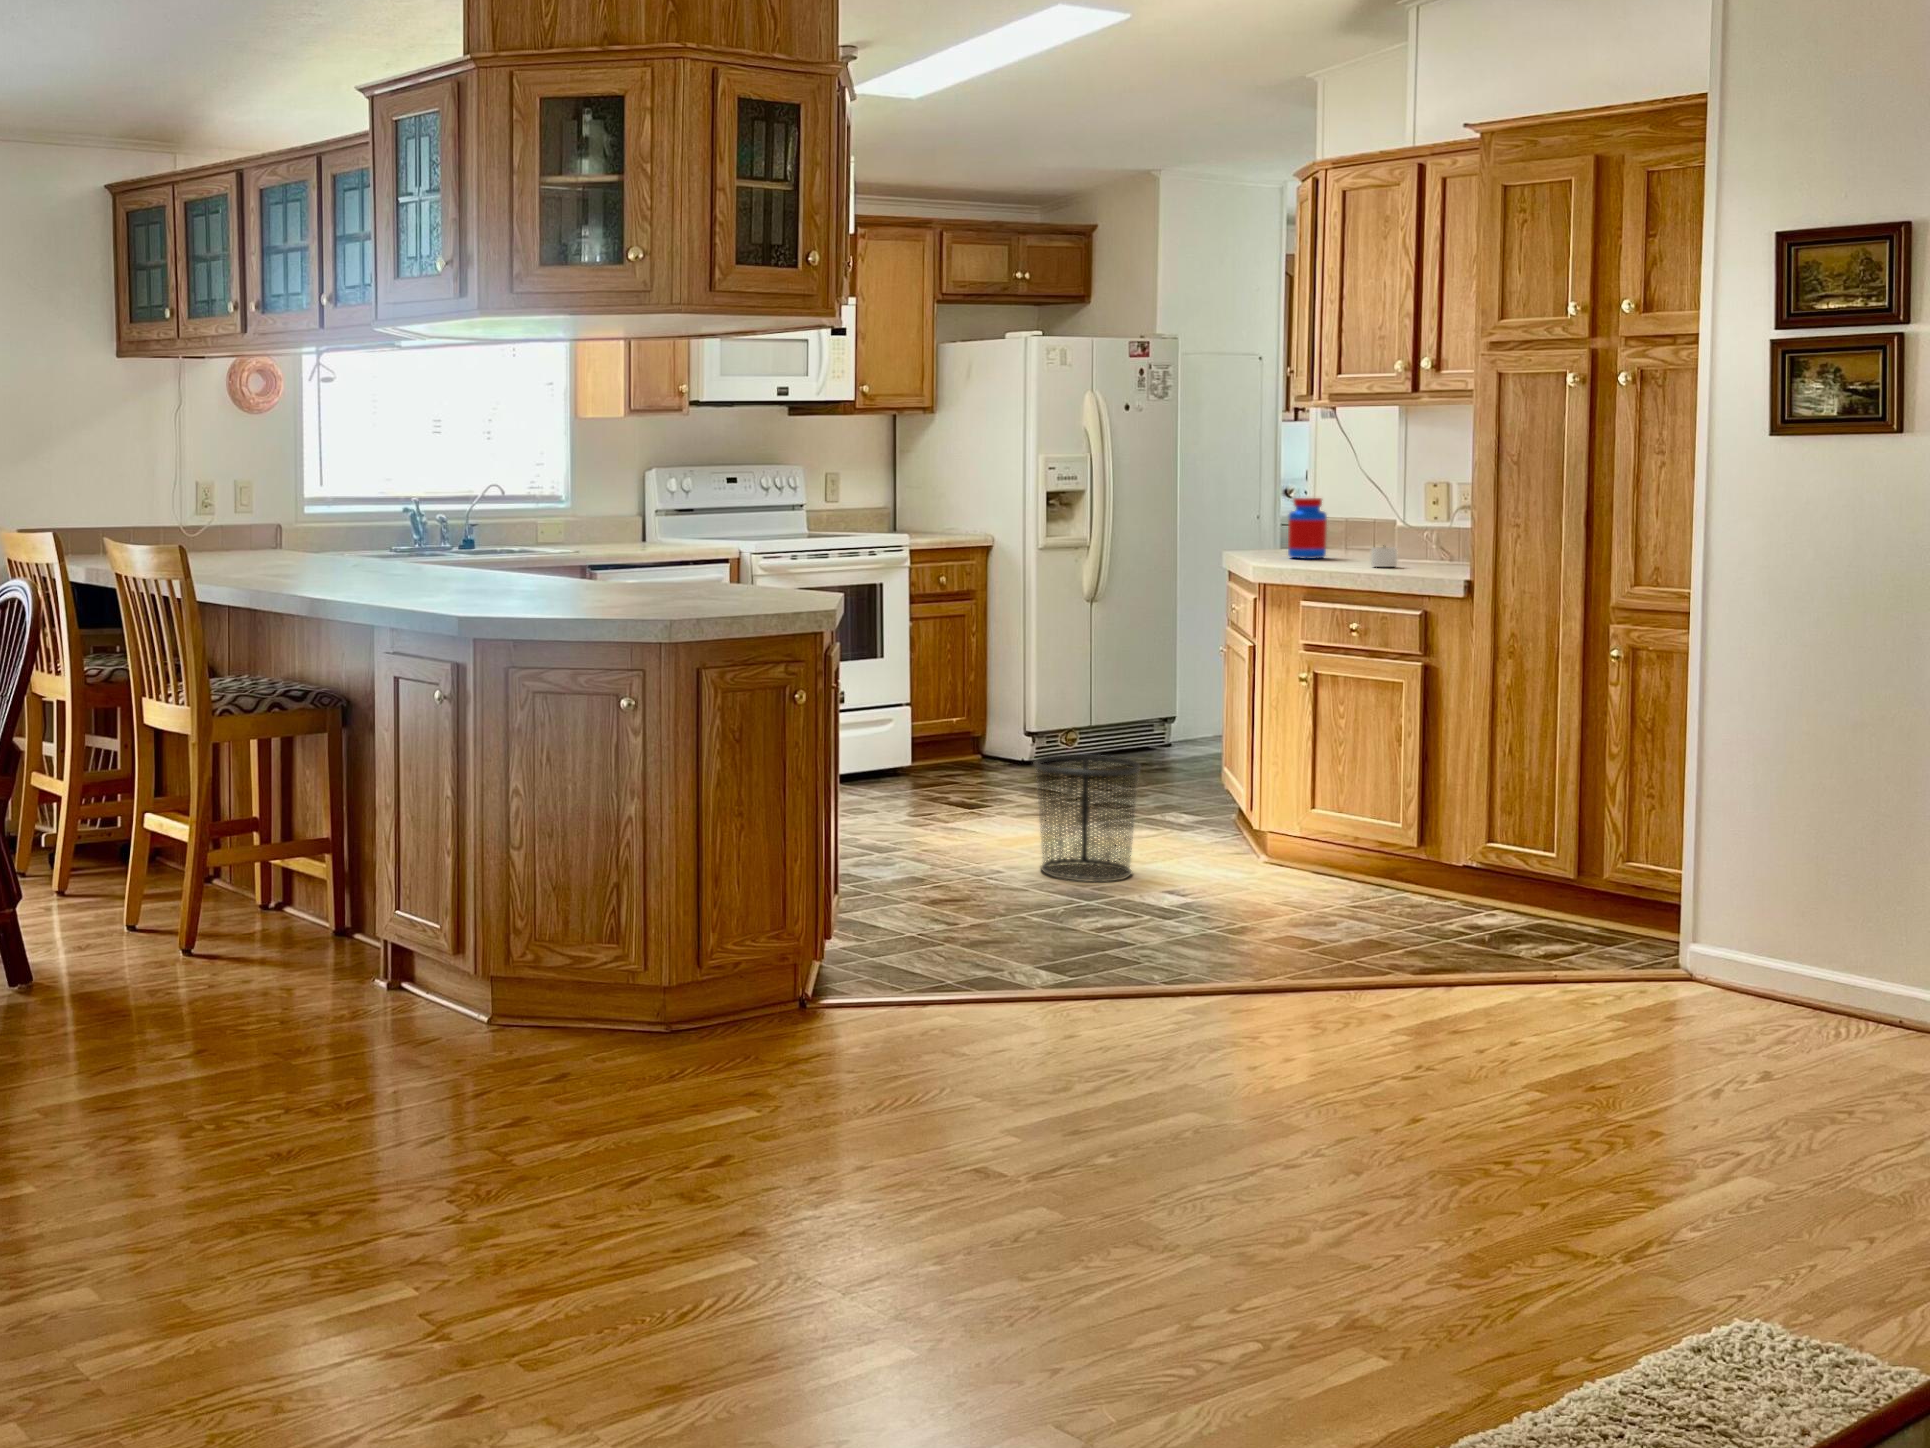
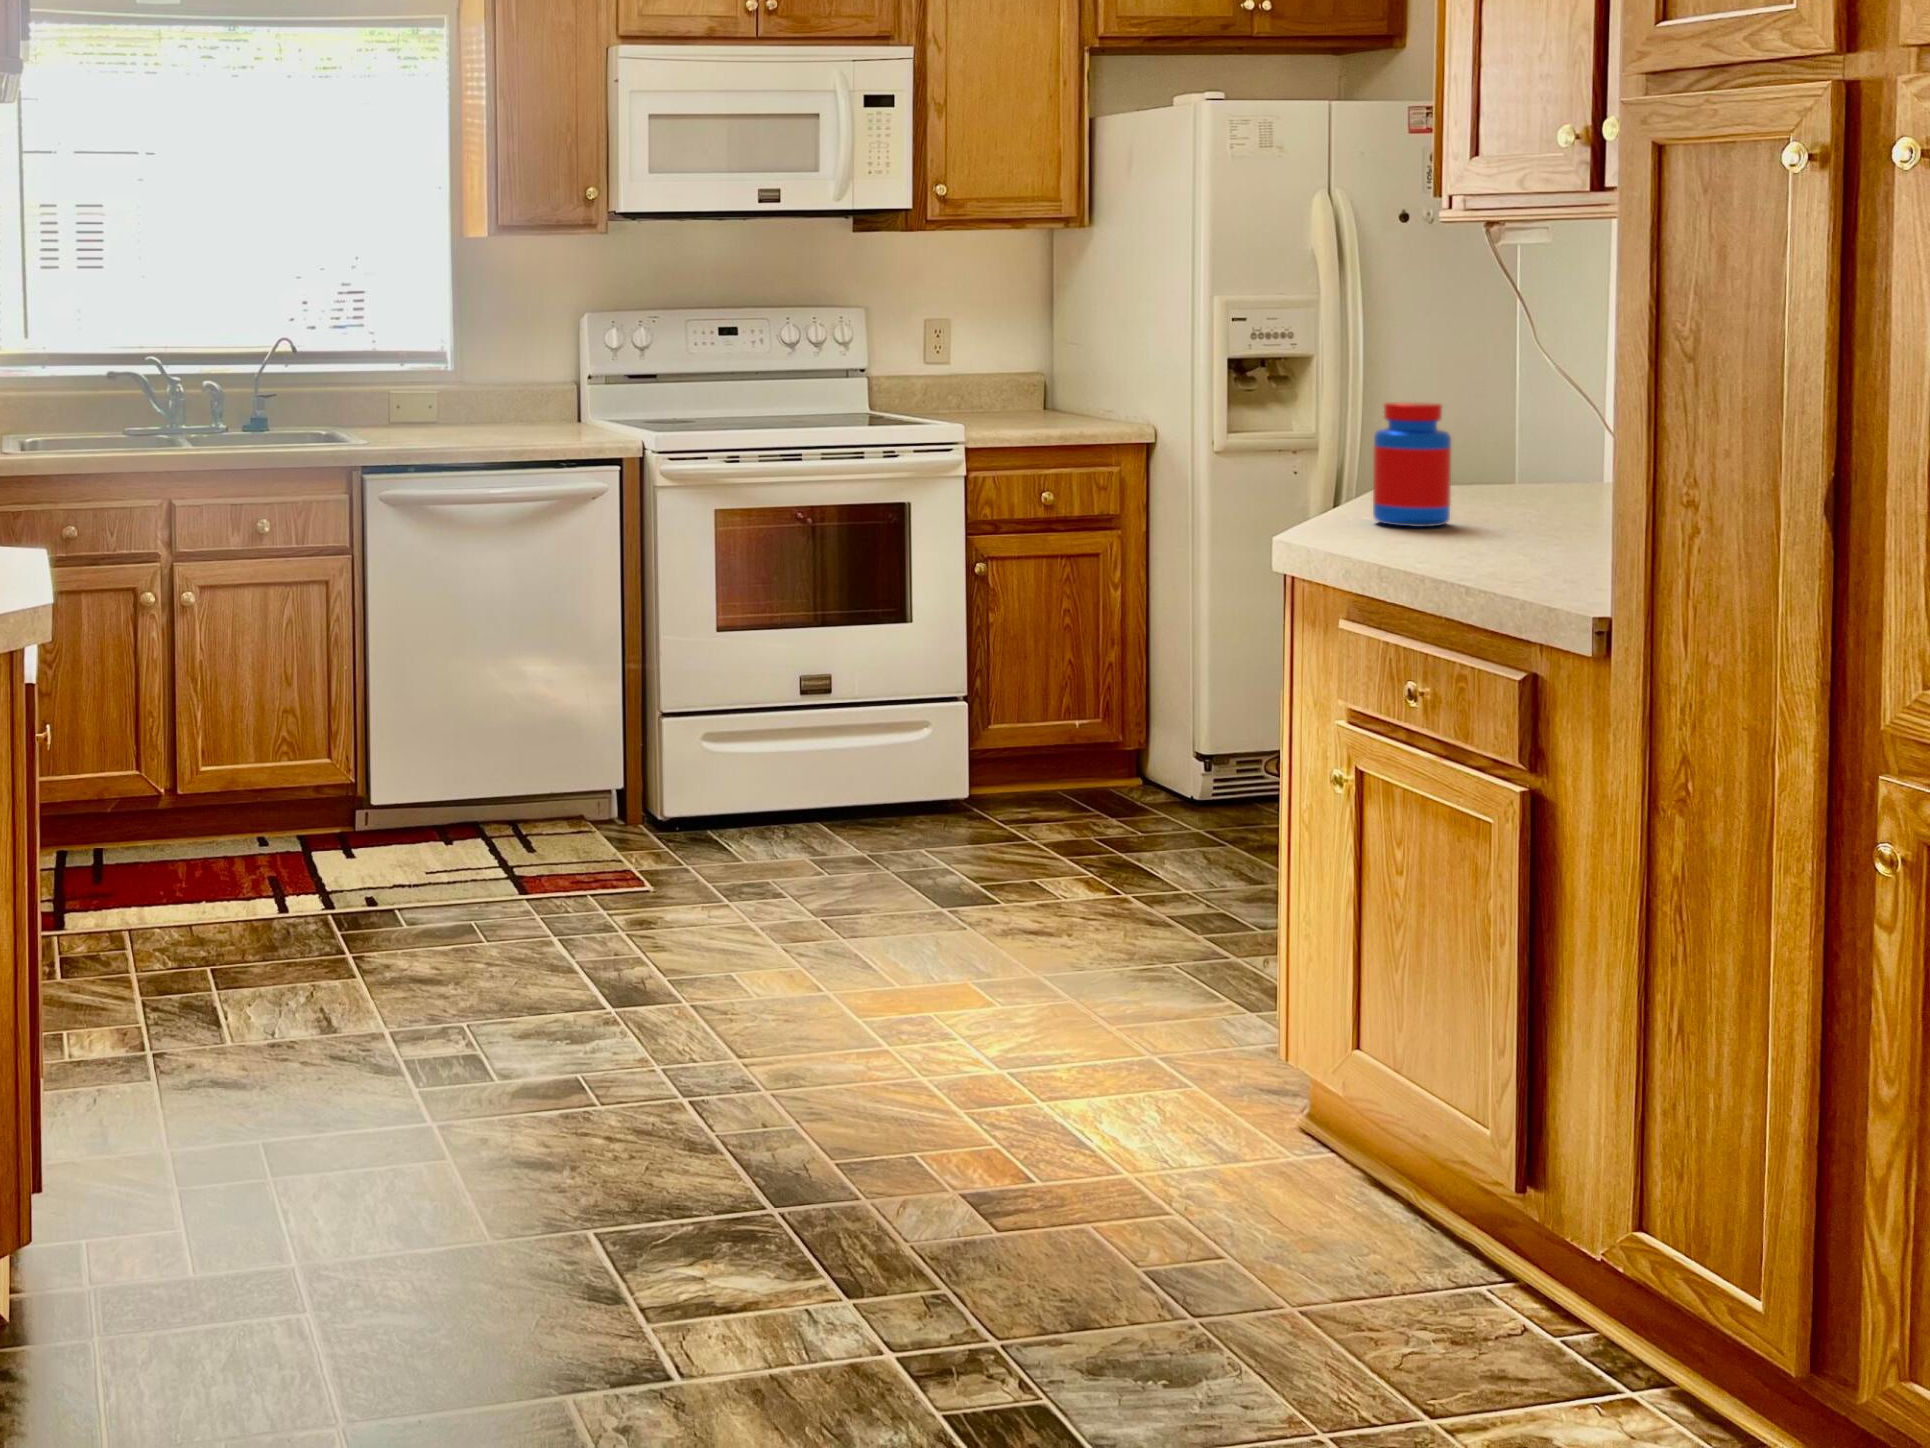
candle: present [1371,546,1398,567] -> none [1459,516,1532,569]
waste bin: present [1034,754,1141,882] -> none [803,871,1005,1140]

